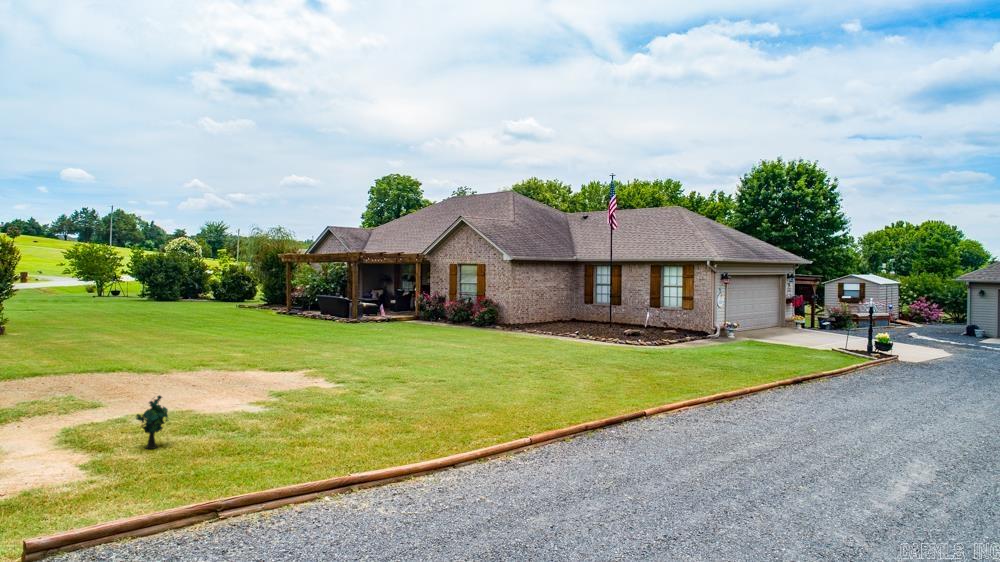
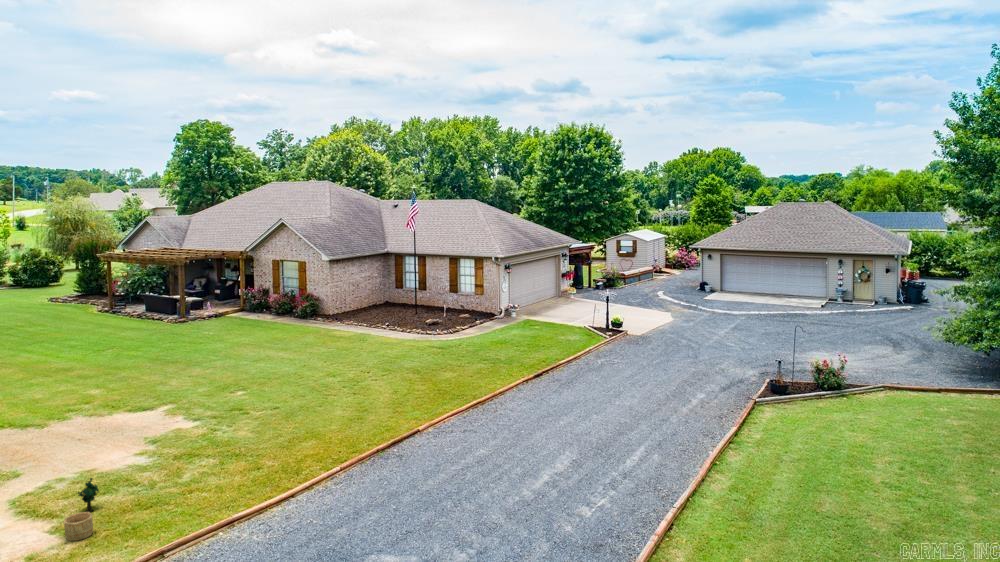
wooden bucket: none [89,436,138,479] -> present [63,512,93,541]

